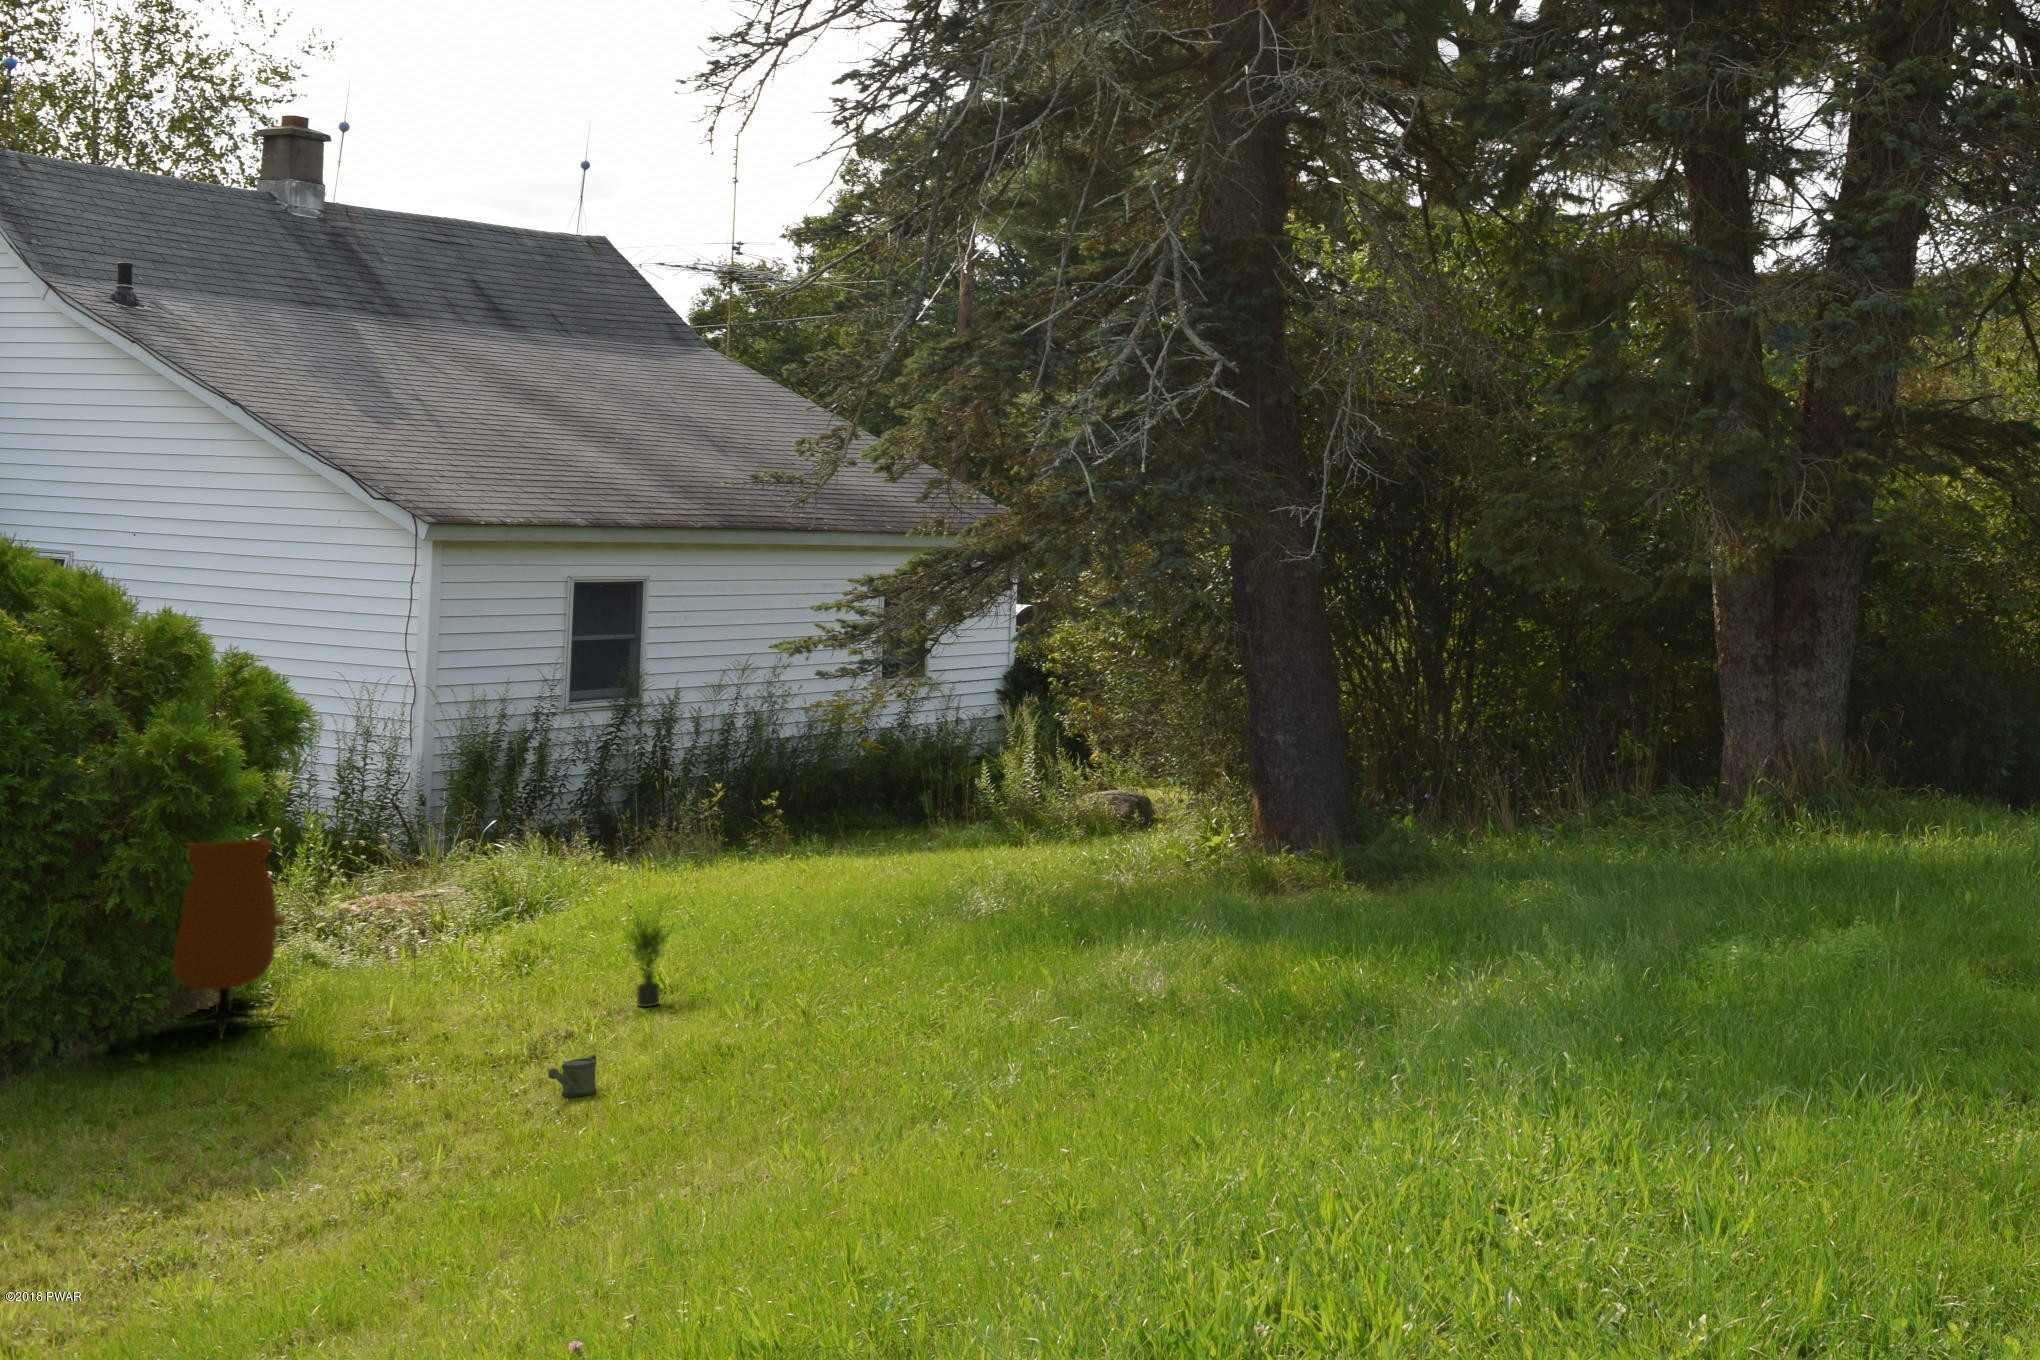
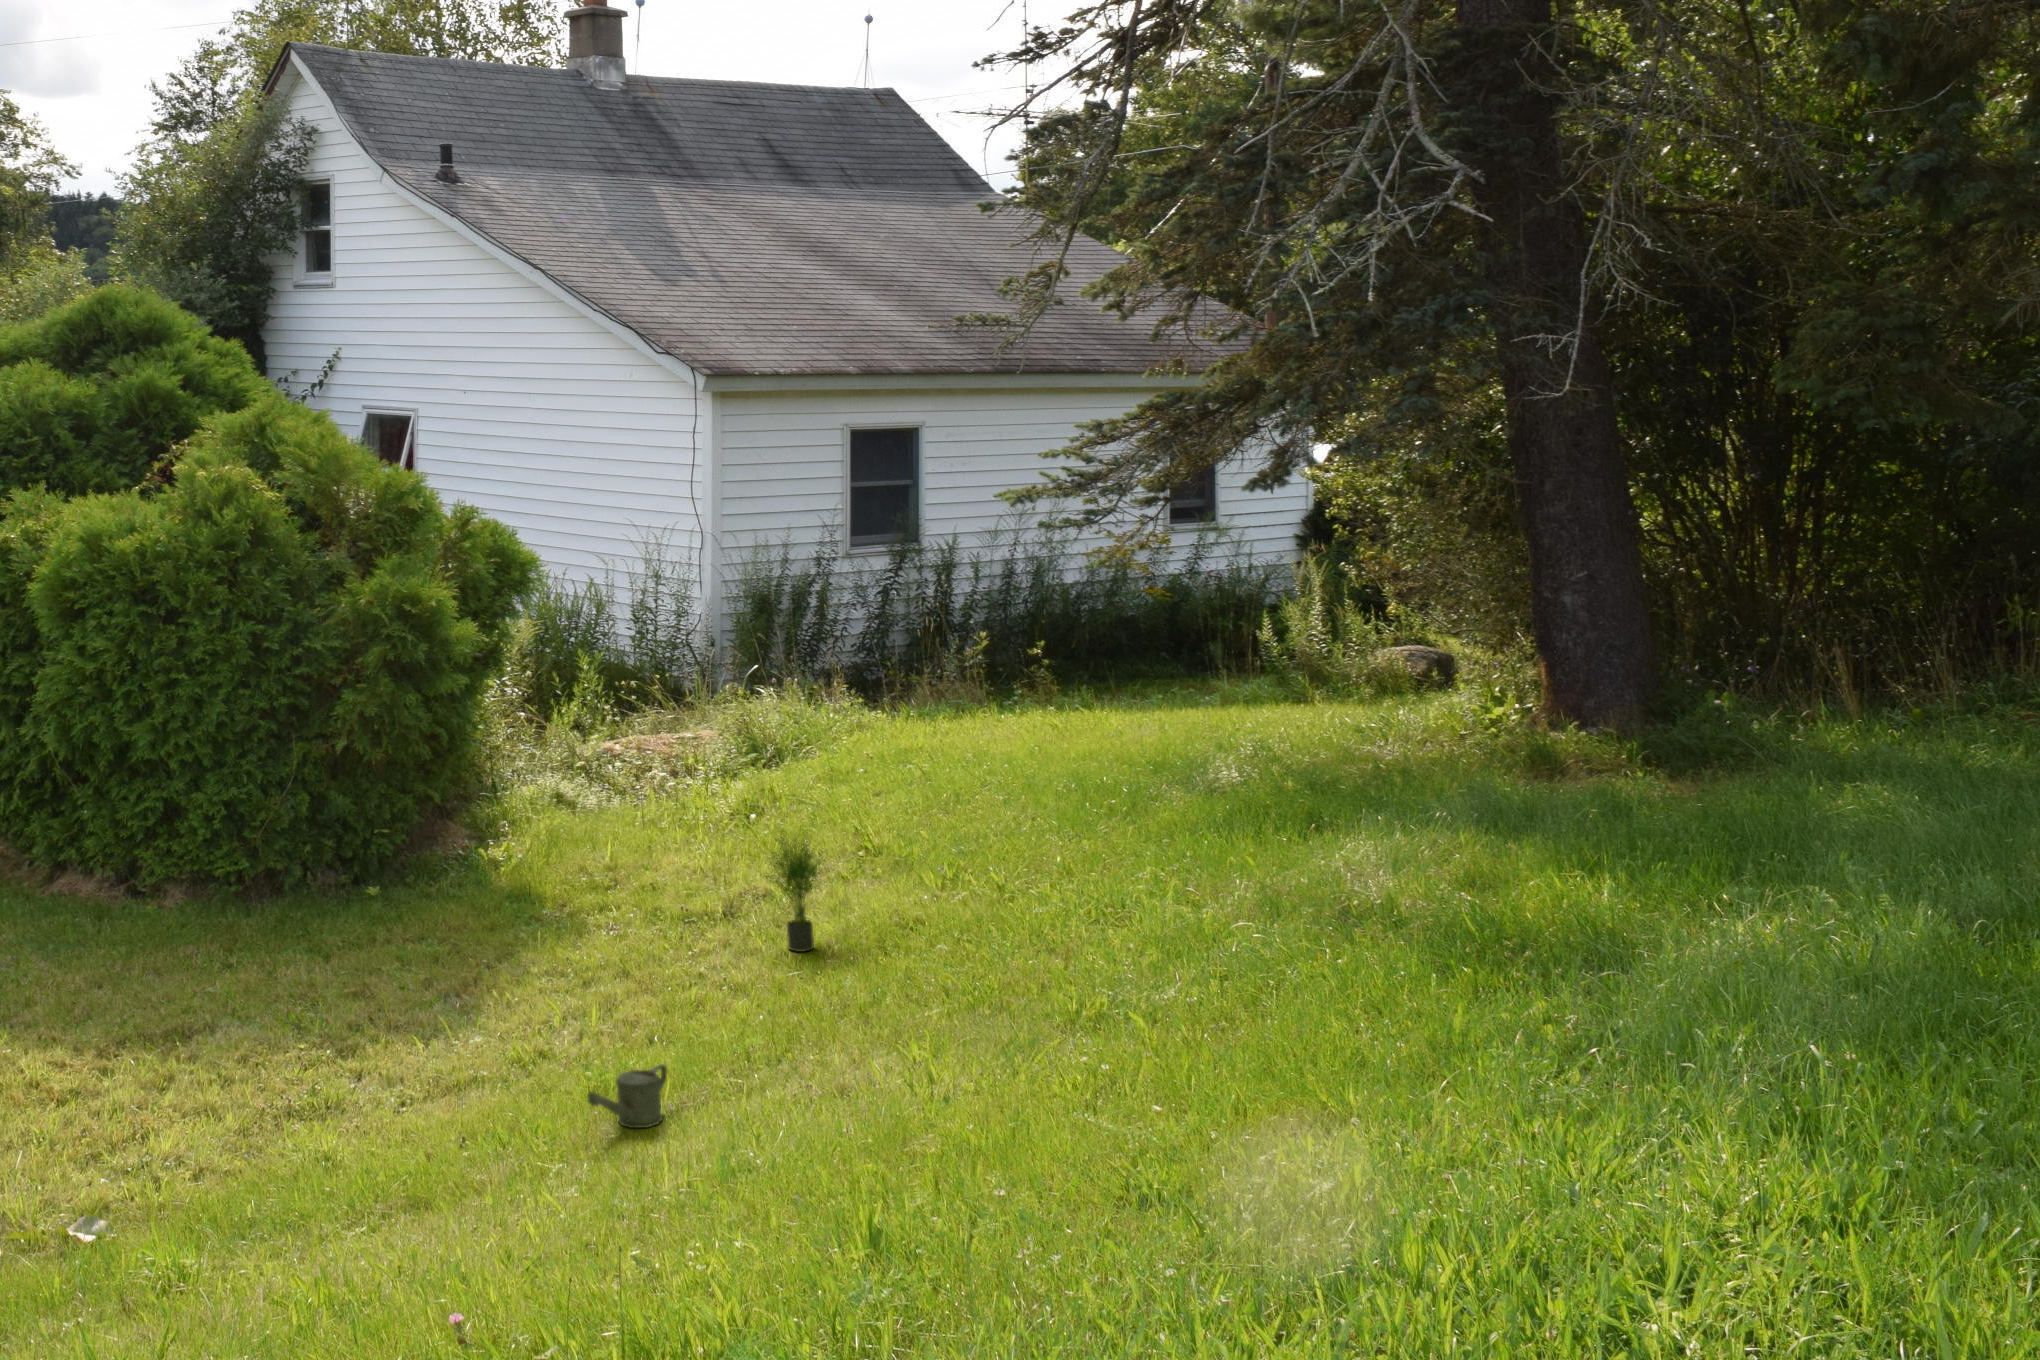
lounge chair: present [166,837,290,1038] -> none [284,717,435,942]

